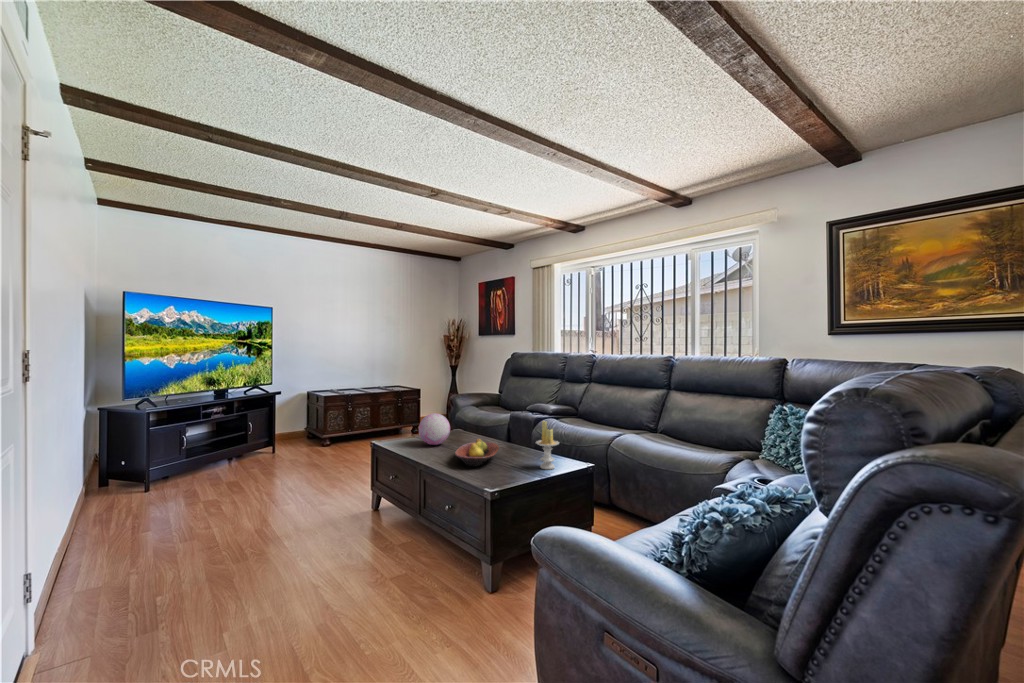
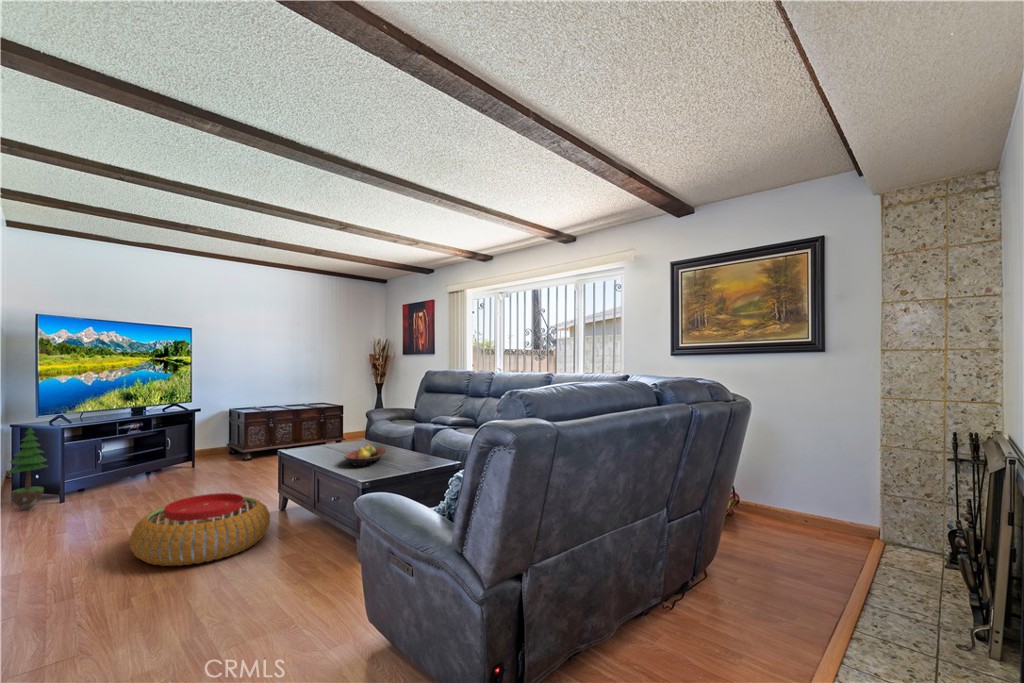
potted tree: none [90,411,133,501] -> present [8,427,48,510]
decorative orb: present [419,413,450,445] -> none [320,424,348,451]
candle: present [536,421,559,469] -> none [412,427,432,467]
pouf: none [217,494,372,588] -> present [130,493,270,566]

